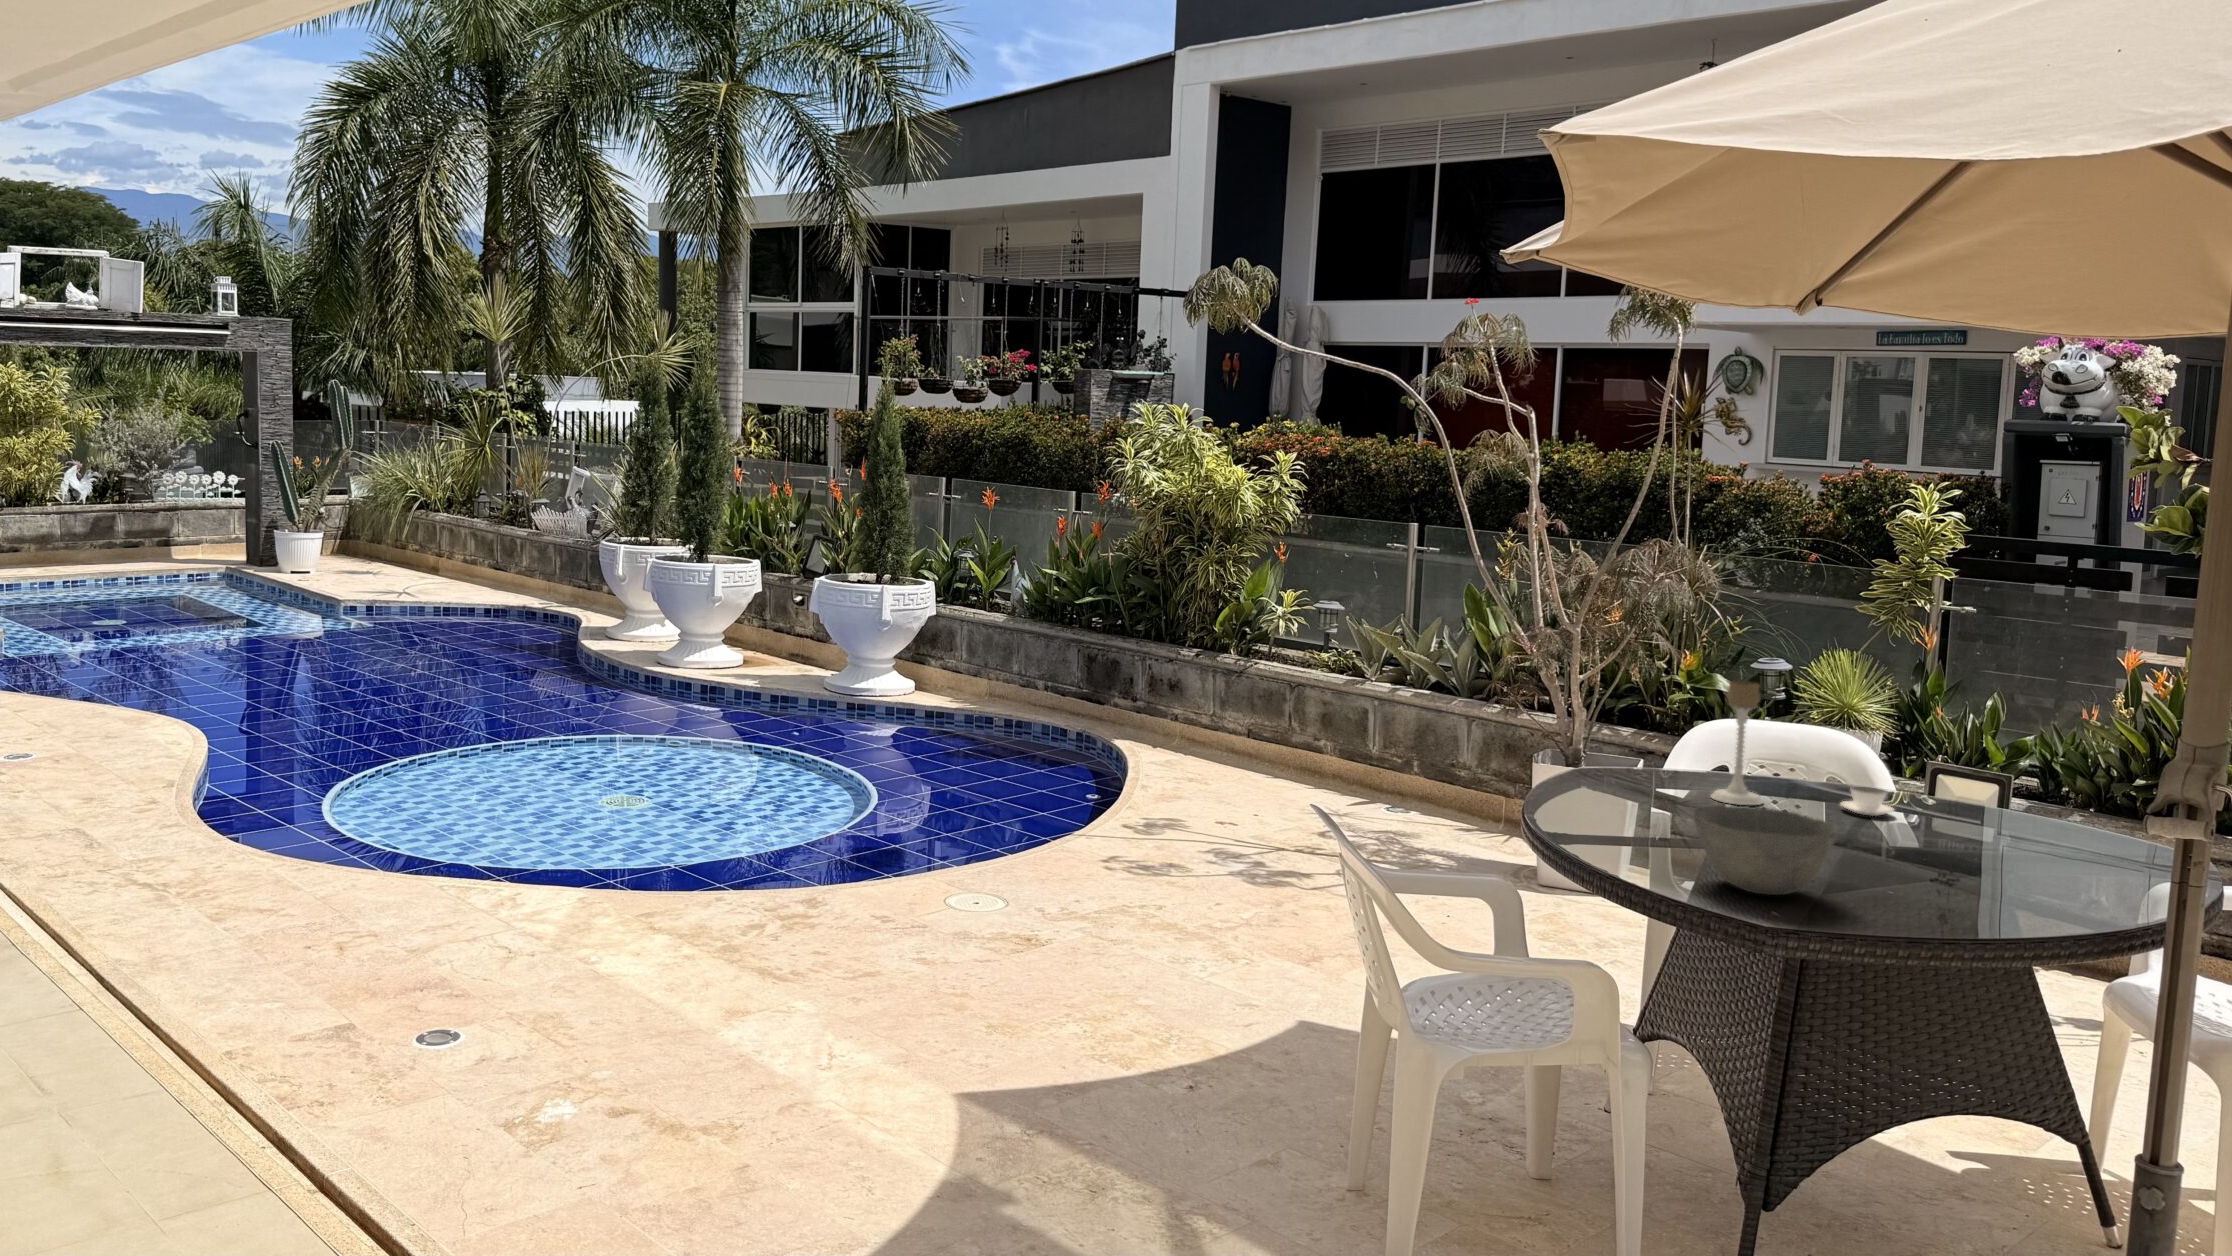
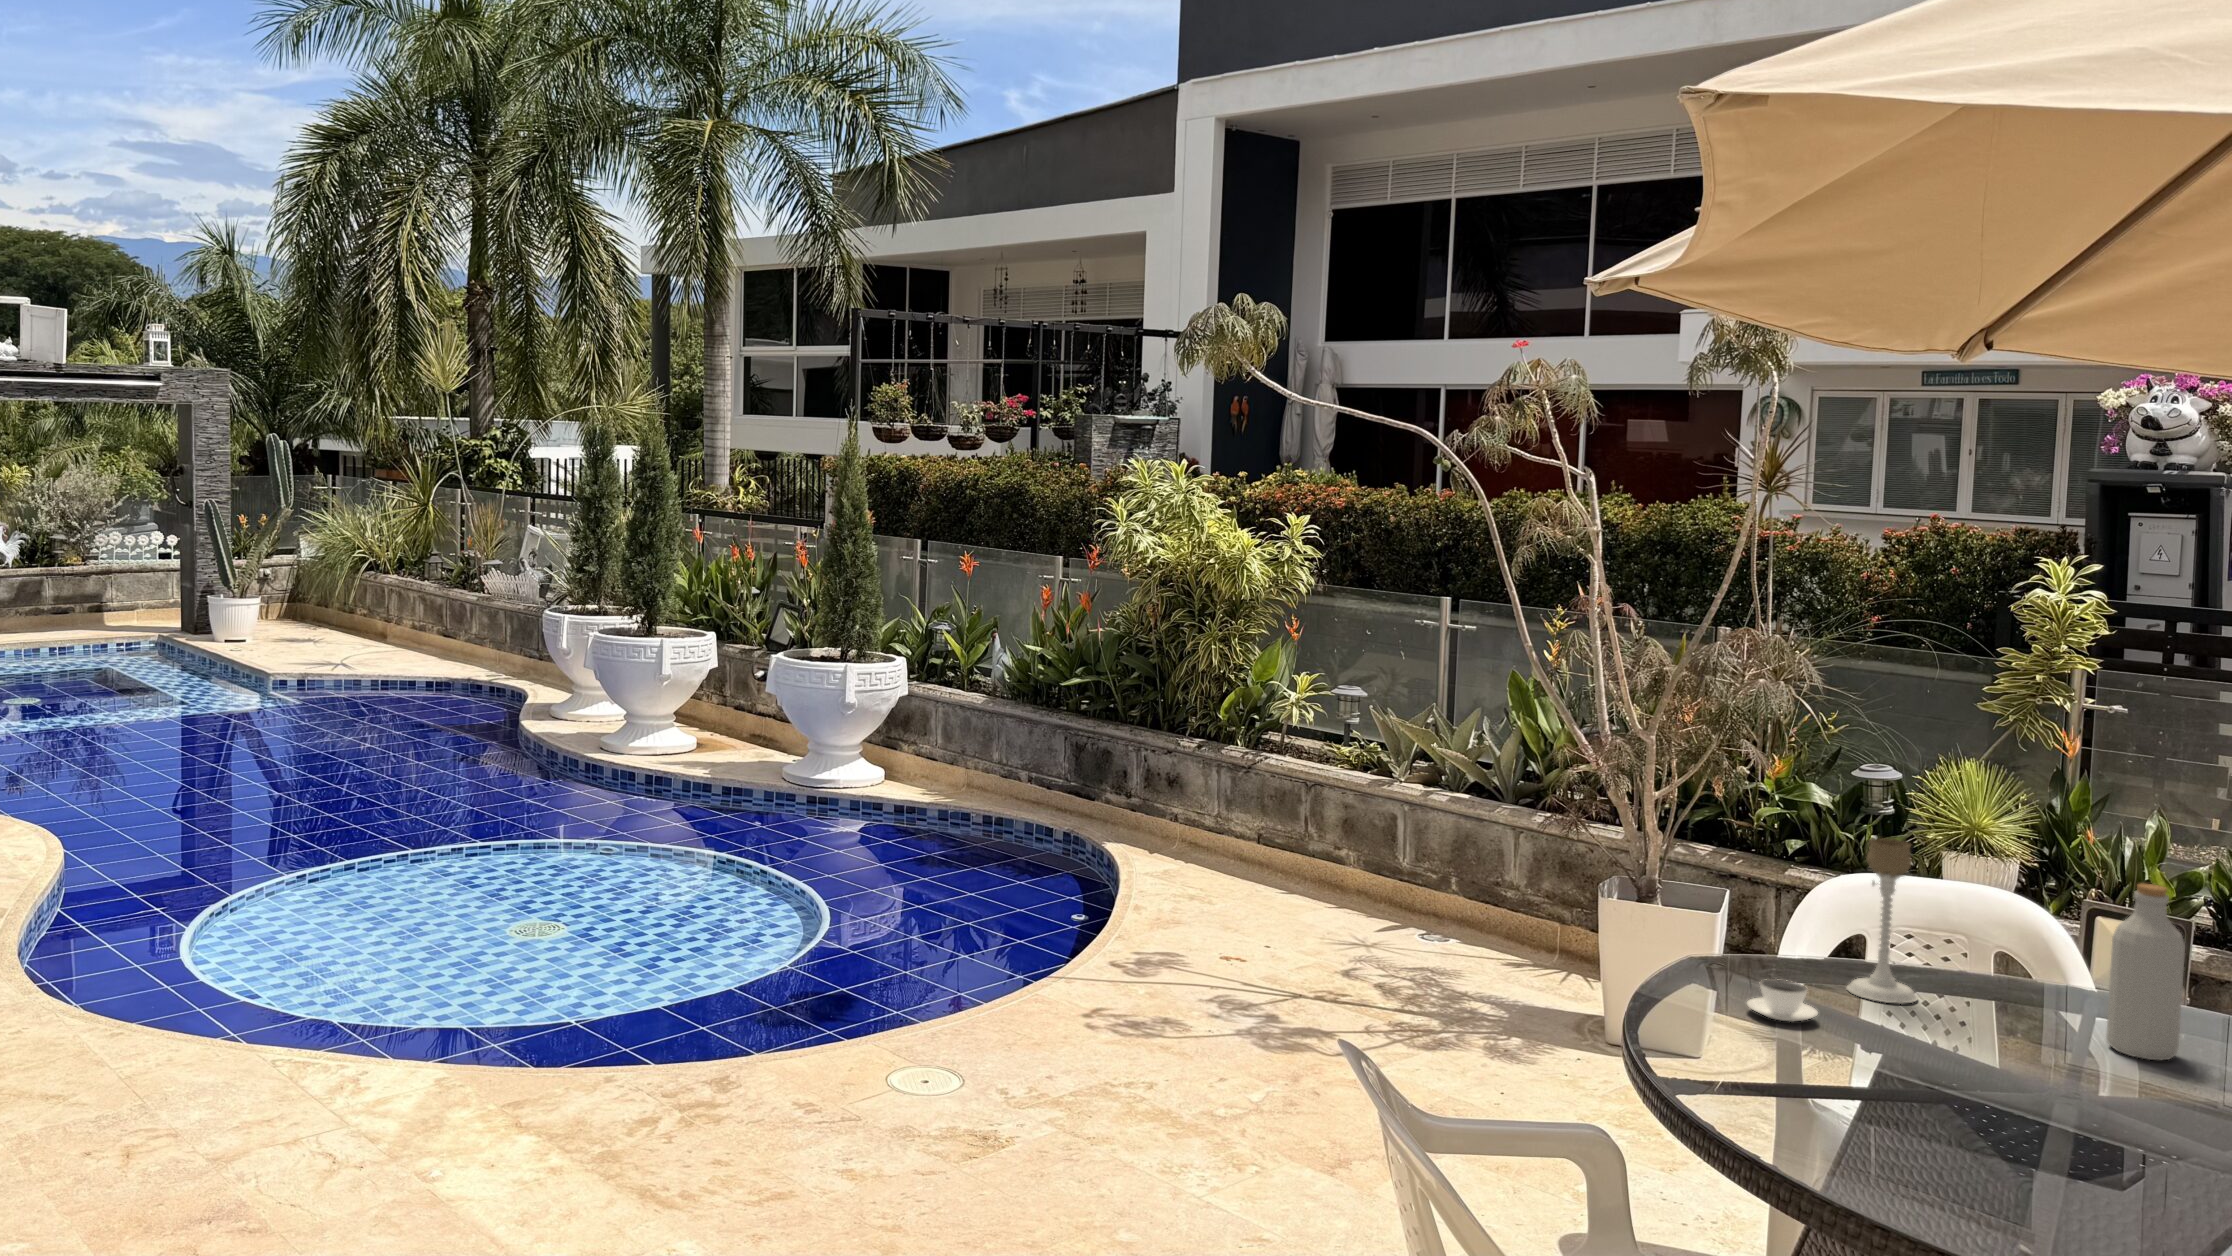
bottle: none [1899,708,1957,839] -> present [2106,883,2185,1060]
cup: present [1841,787,1894,816] -> present [1747,979,1818,1022]
bowl: present [1693,805,1838,895] -> none [1851,1036,2061,1173]

